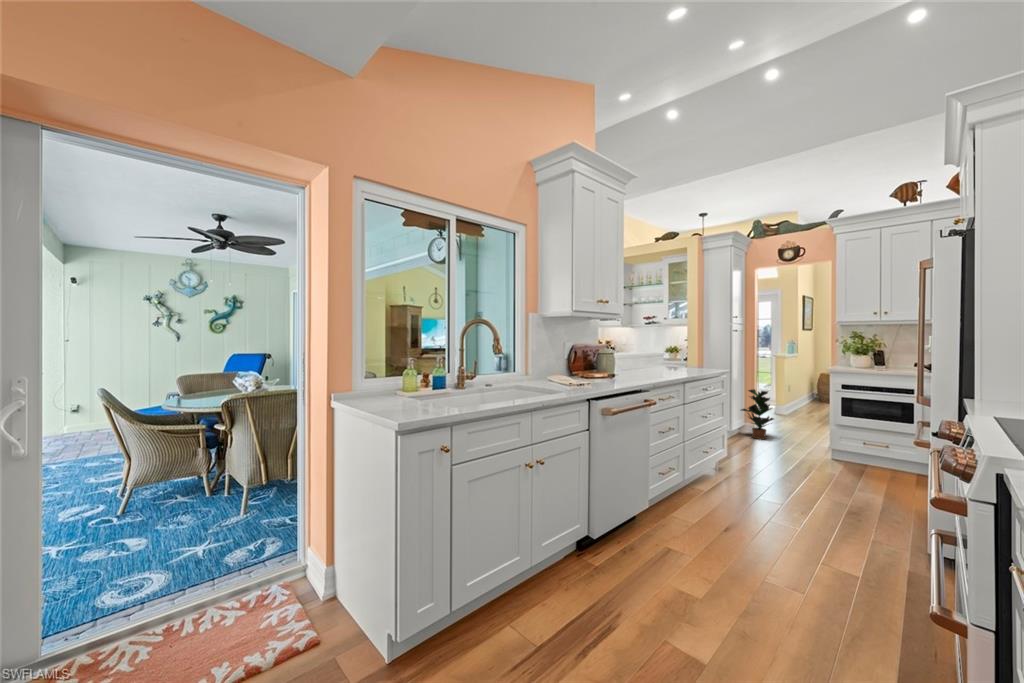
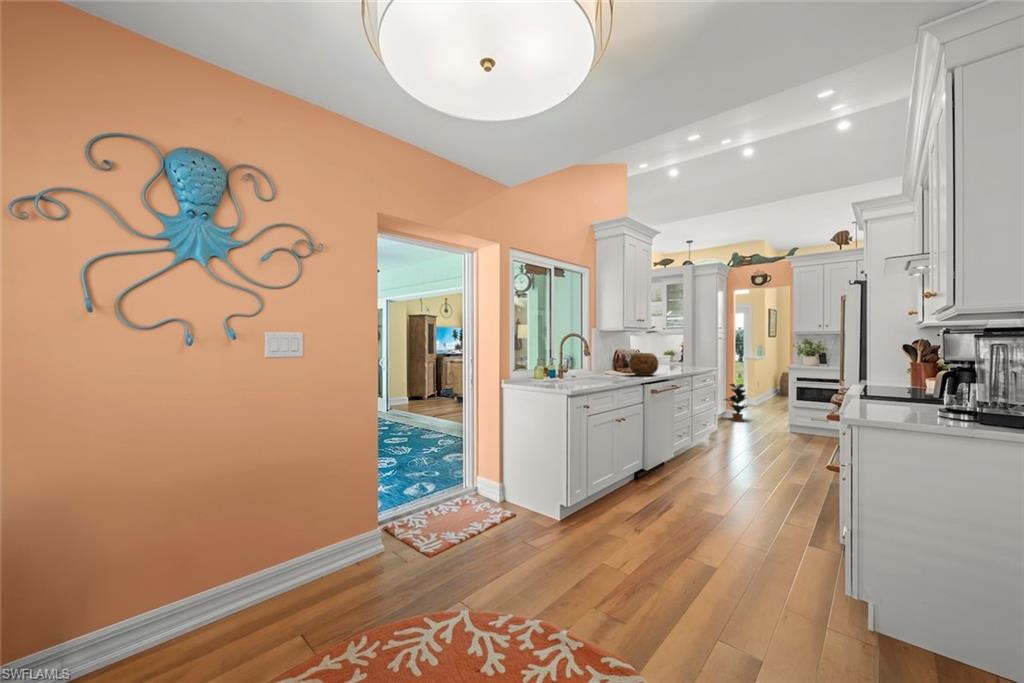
decorative bowl: none [582,350,625,384] -> present [629,353,658,376]

